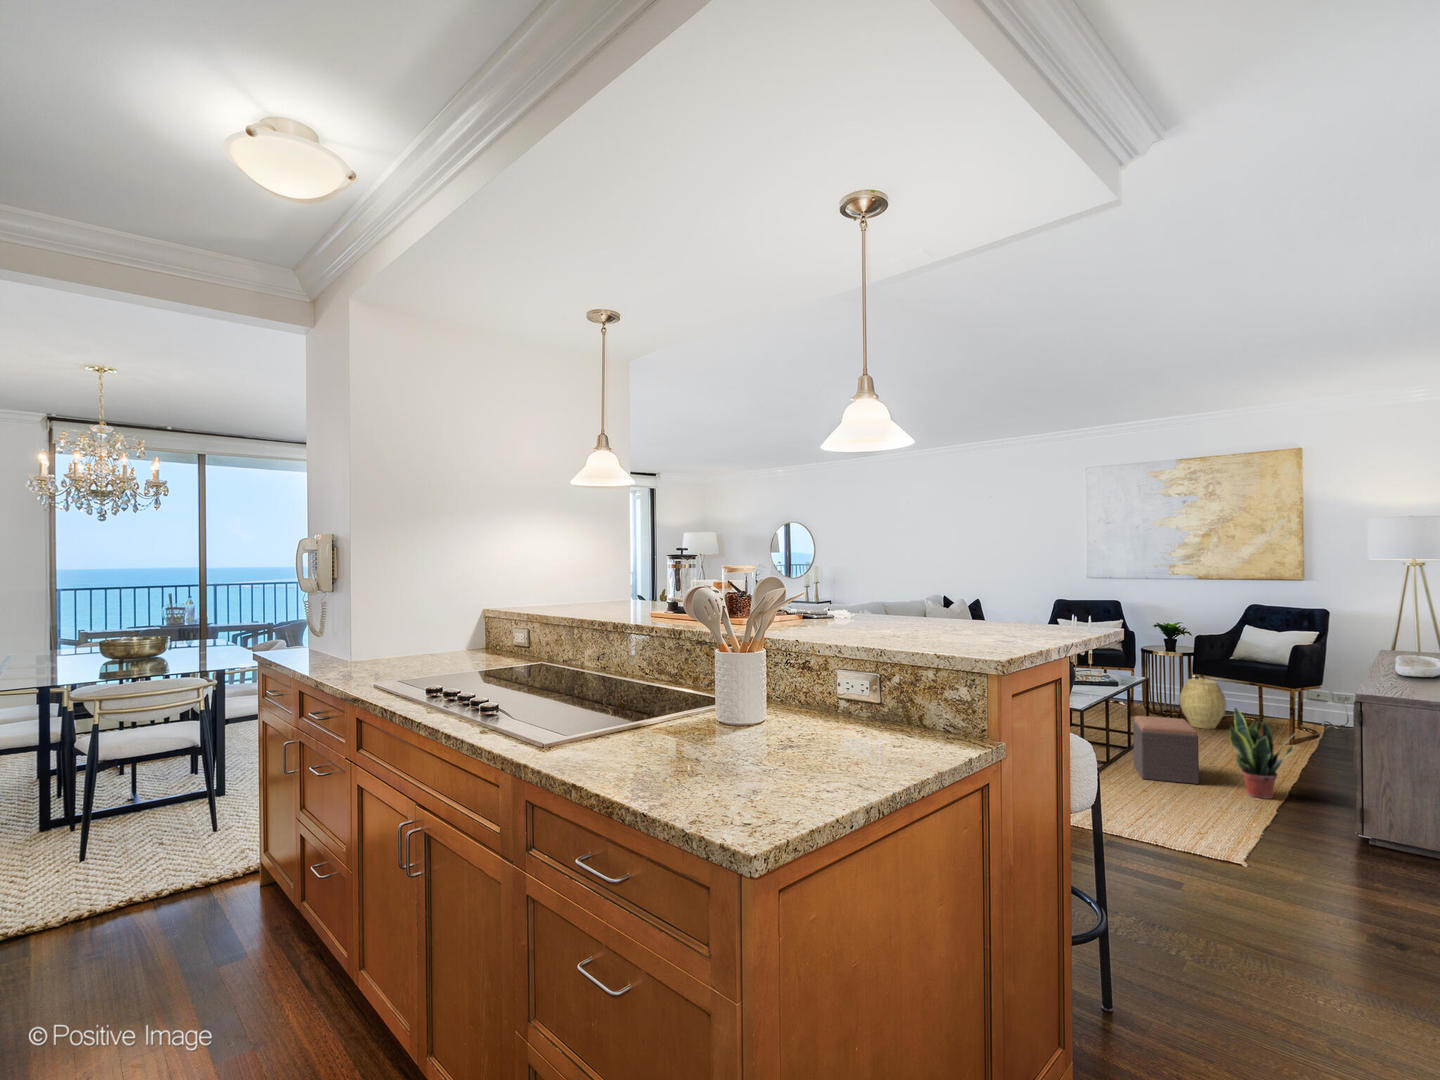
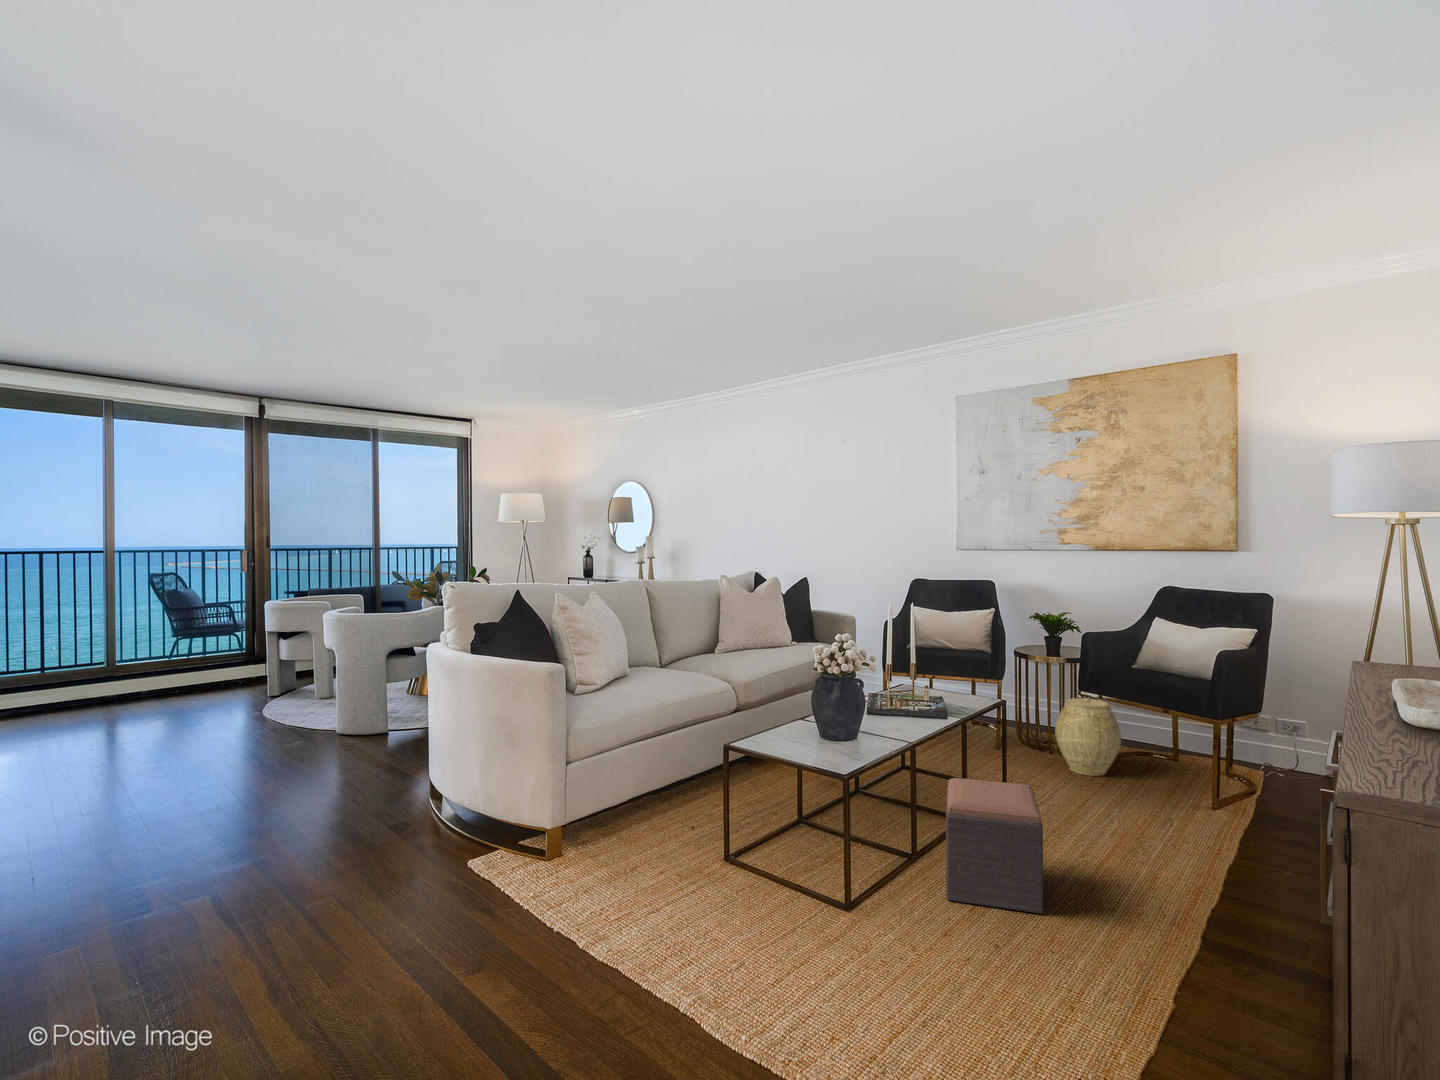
potted plant: present [1229,708,1293,799] -> none [1091,773,1213,957]

